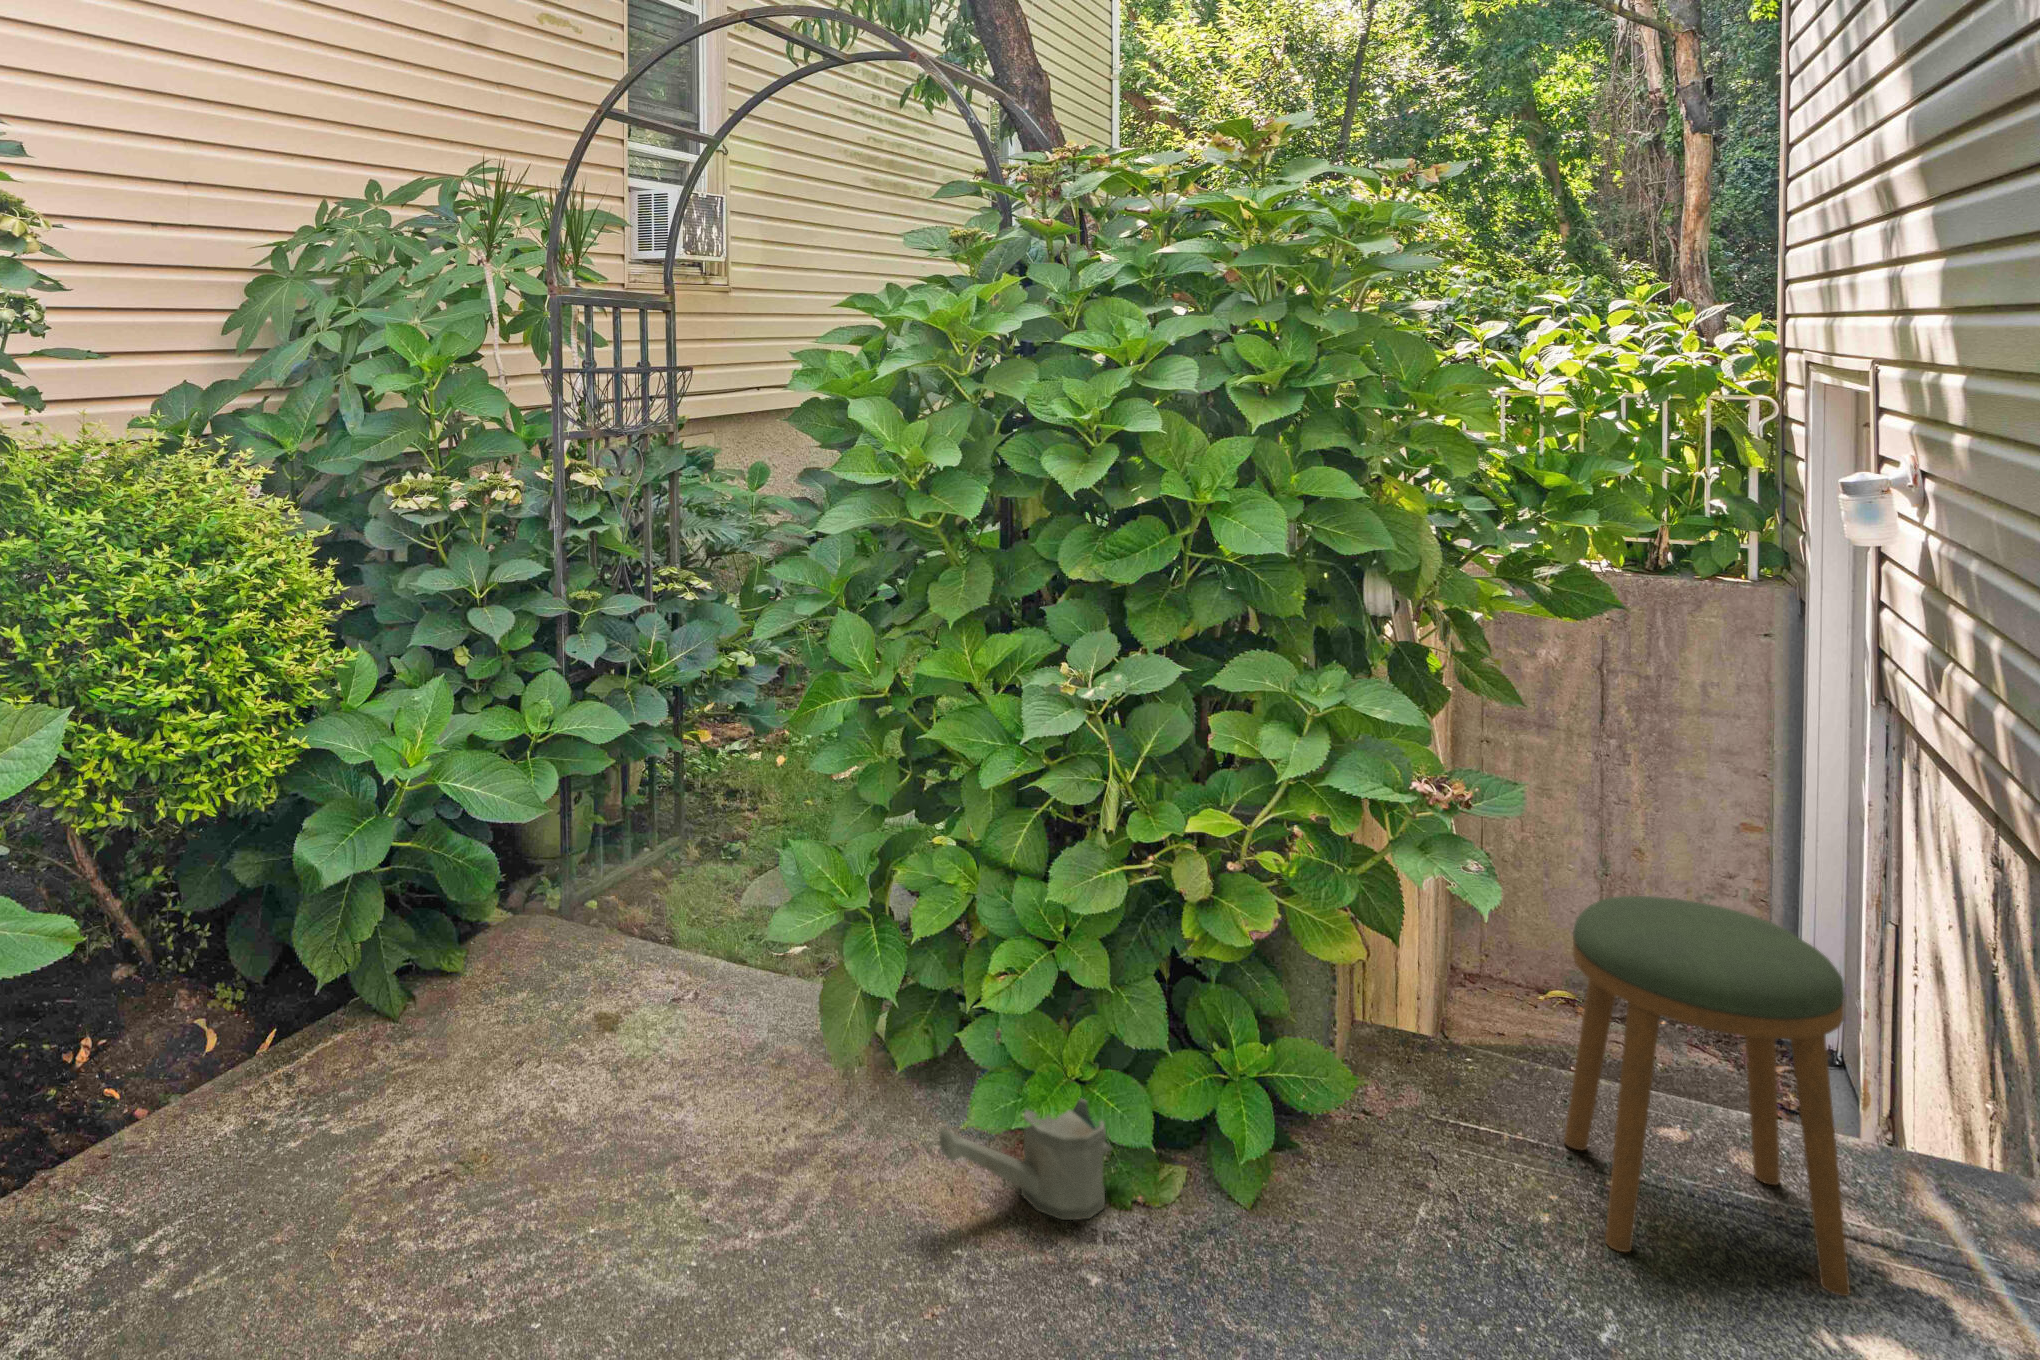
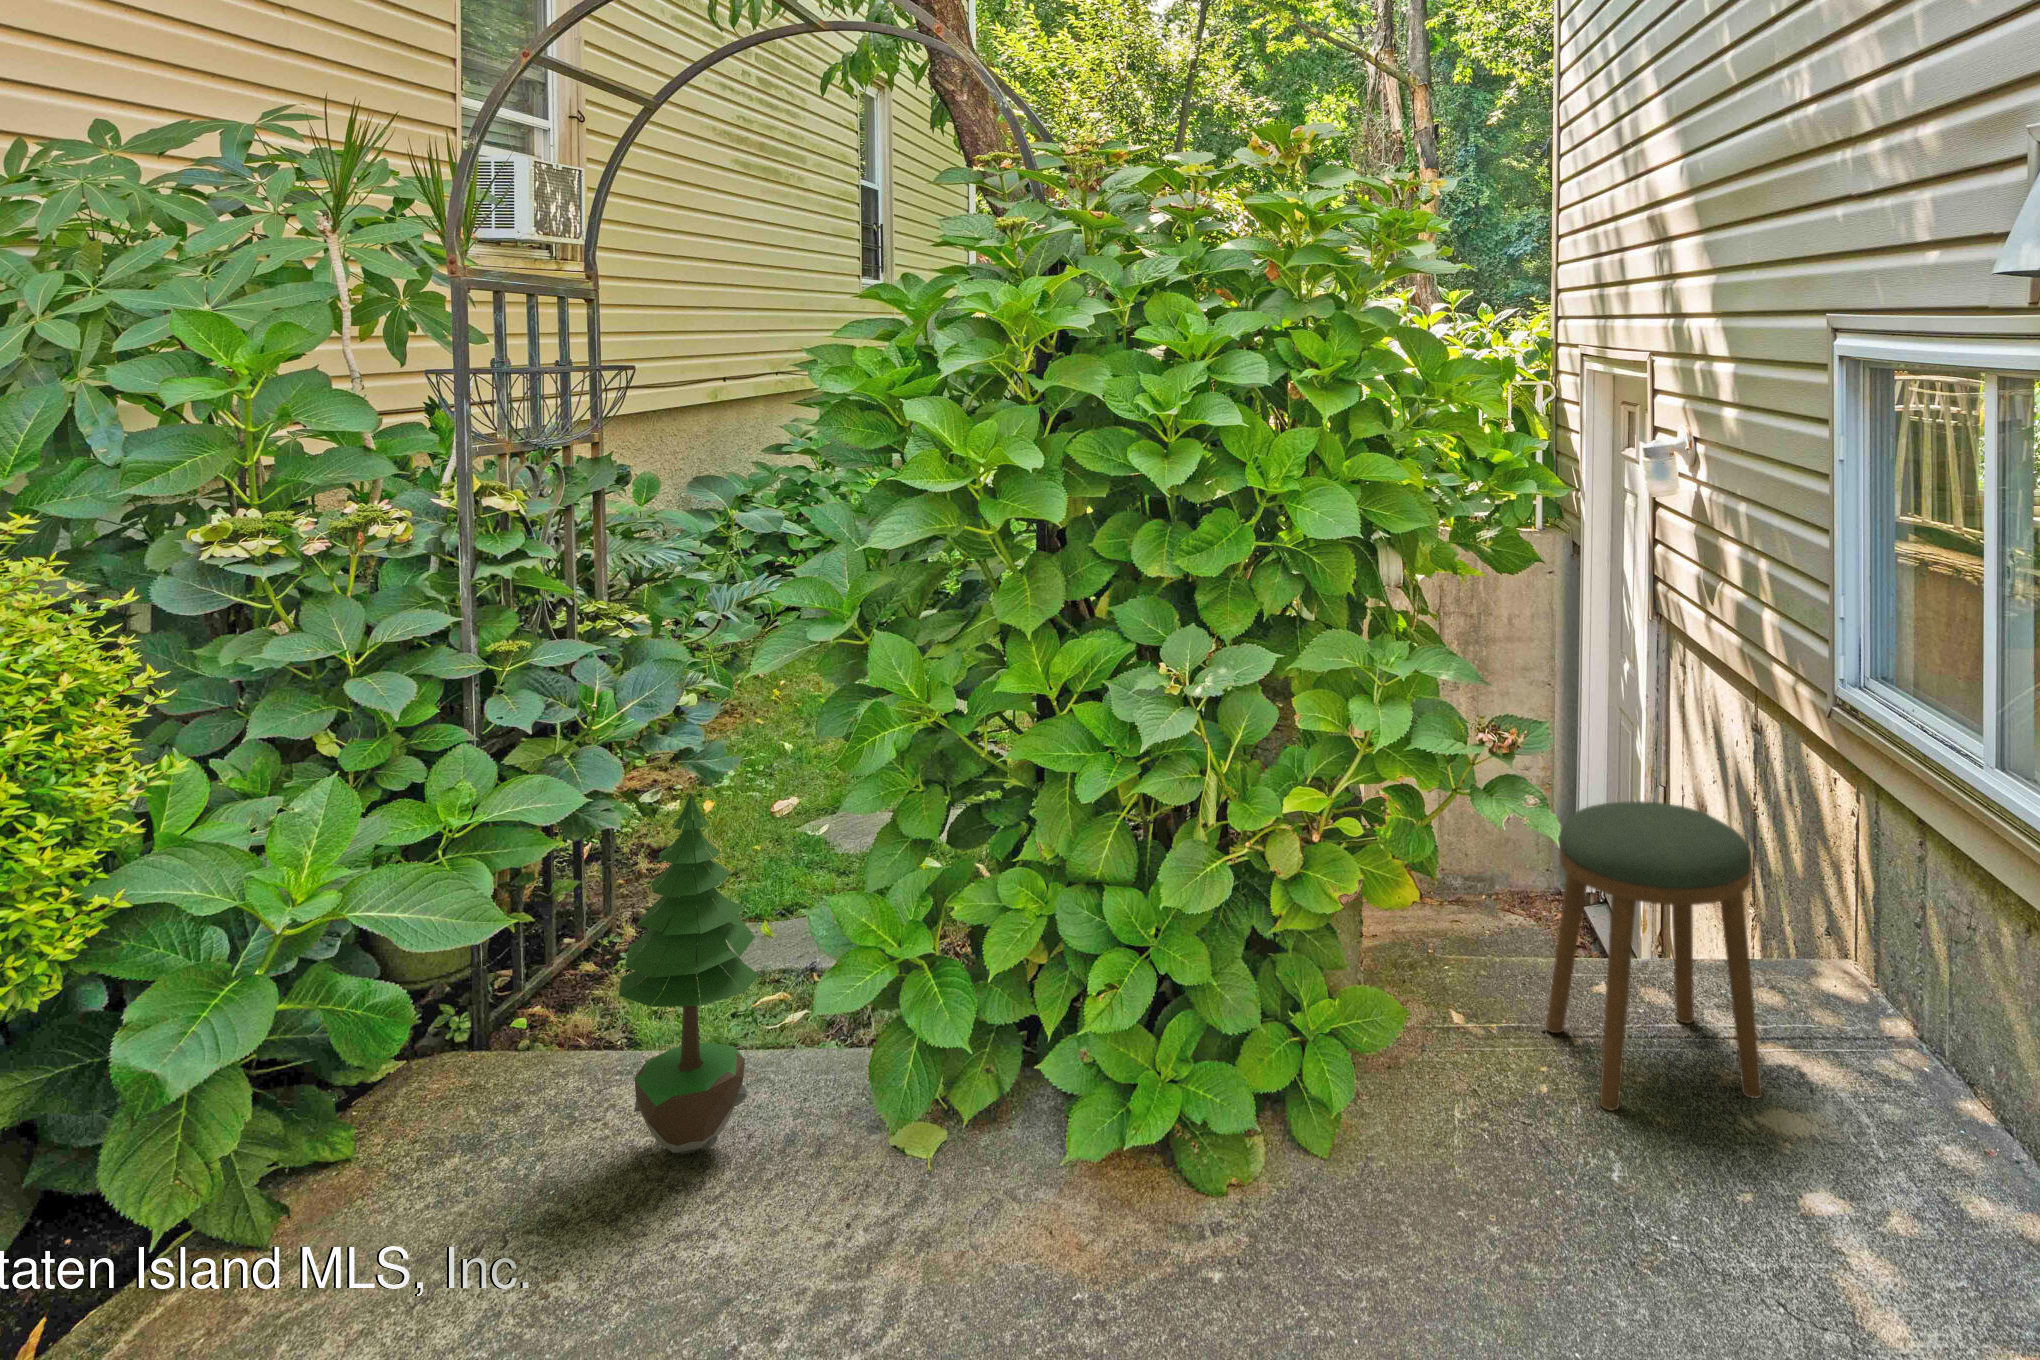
potted tree: none [621,730,733,1034] -> present [619,793,759,1153]
watering can: present [939,1099,1112,1220] -> none [1051,1088,1224,1231]

